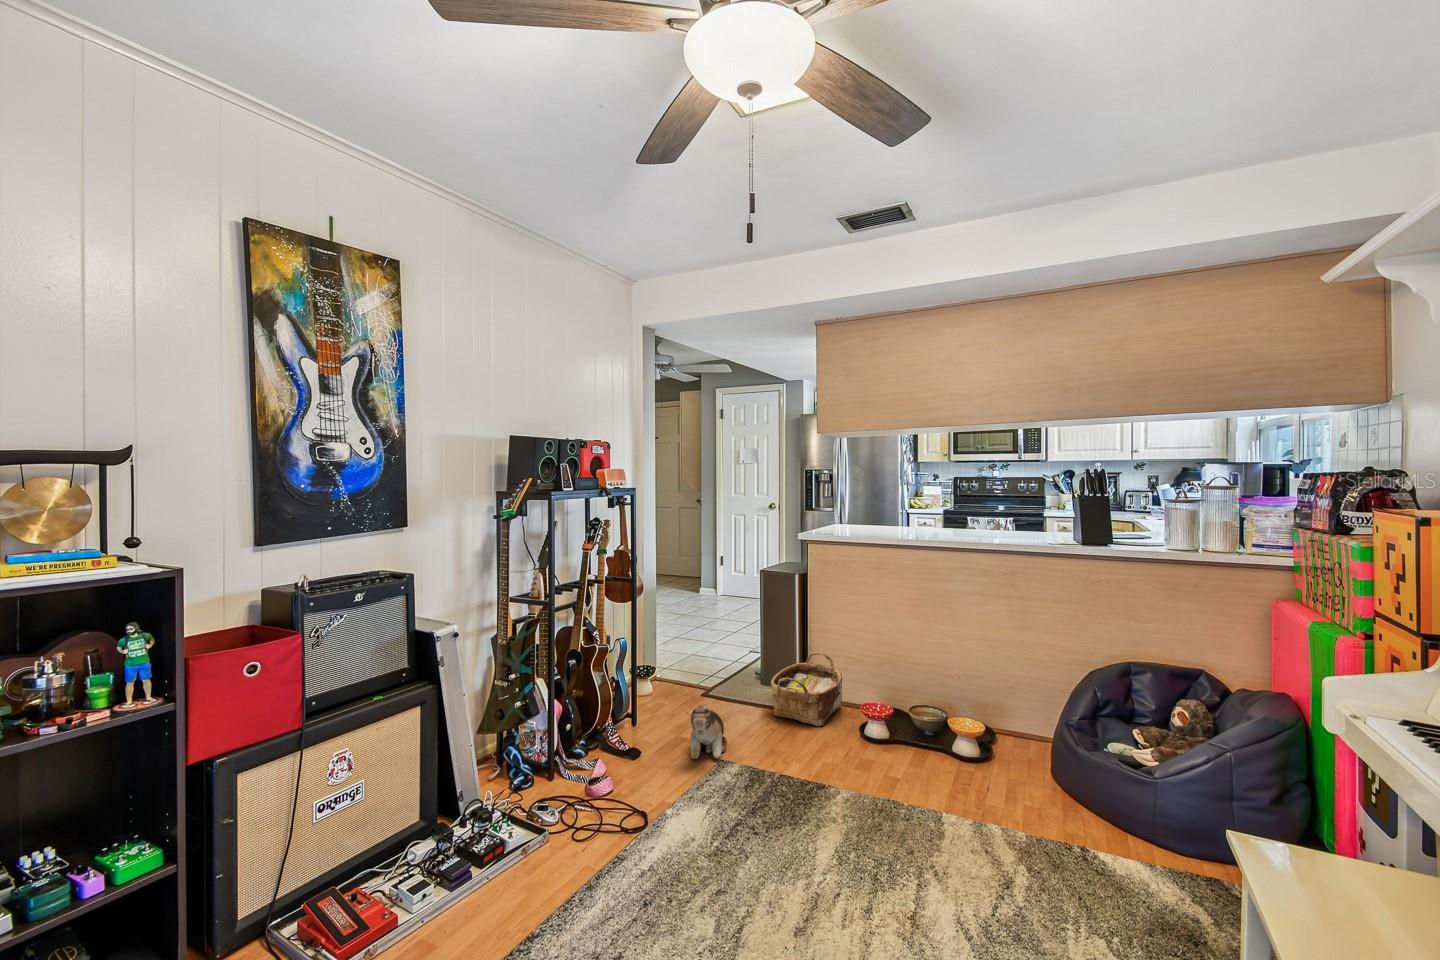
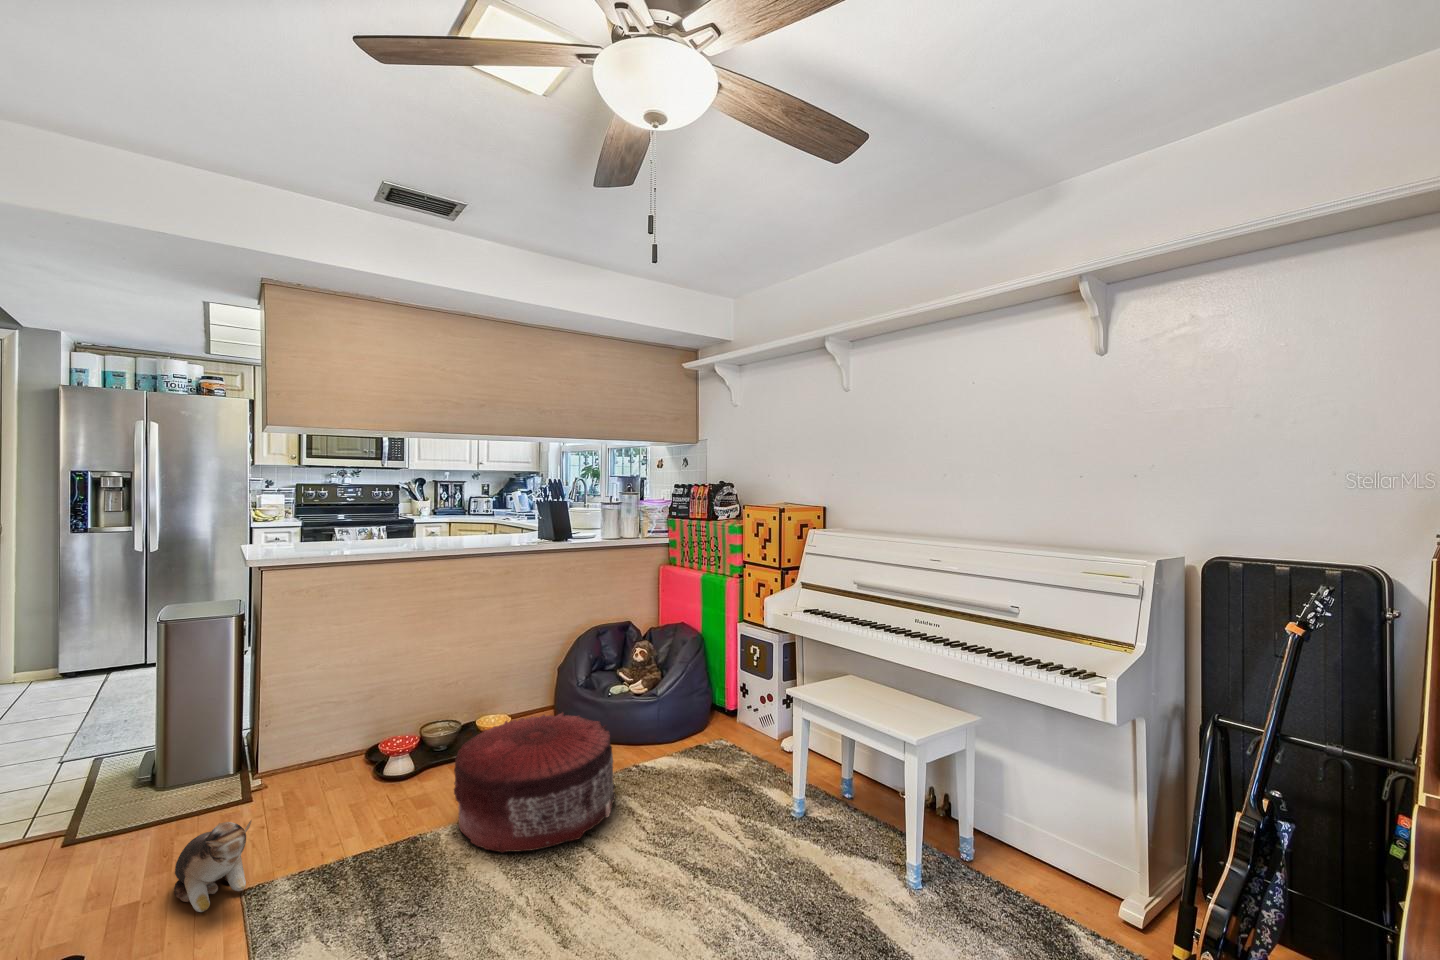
woven basket: present [771,652,842,726] -> none [233,708,333,811]
pouf: none [843,720,1019,870] -> present [454,713,616,852]

